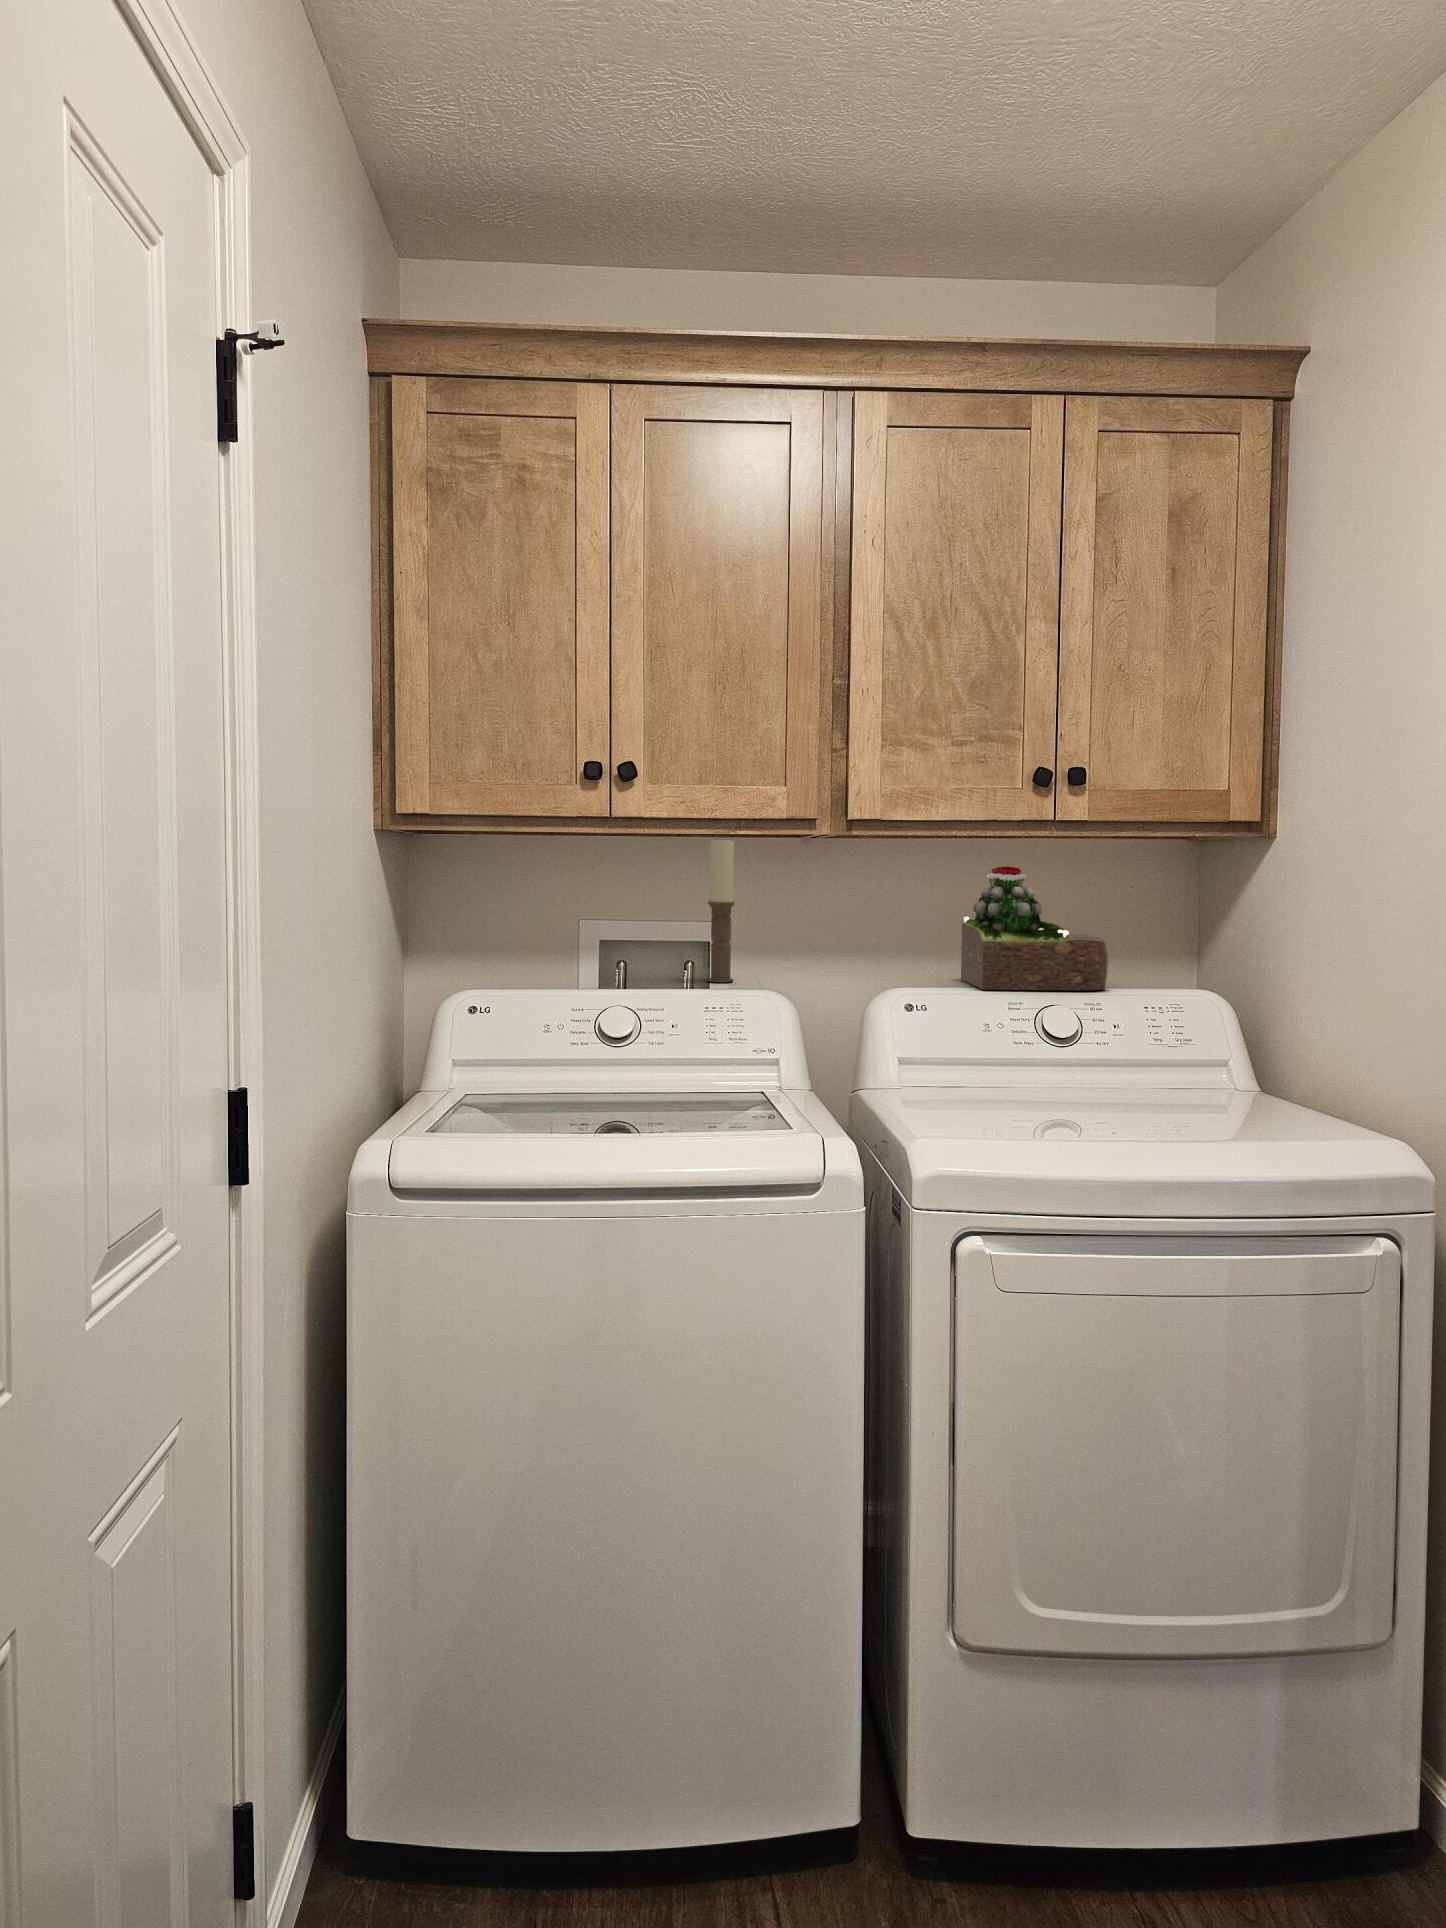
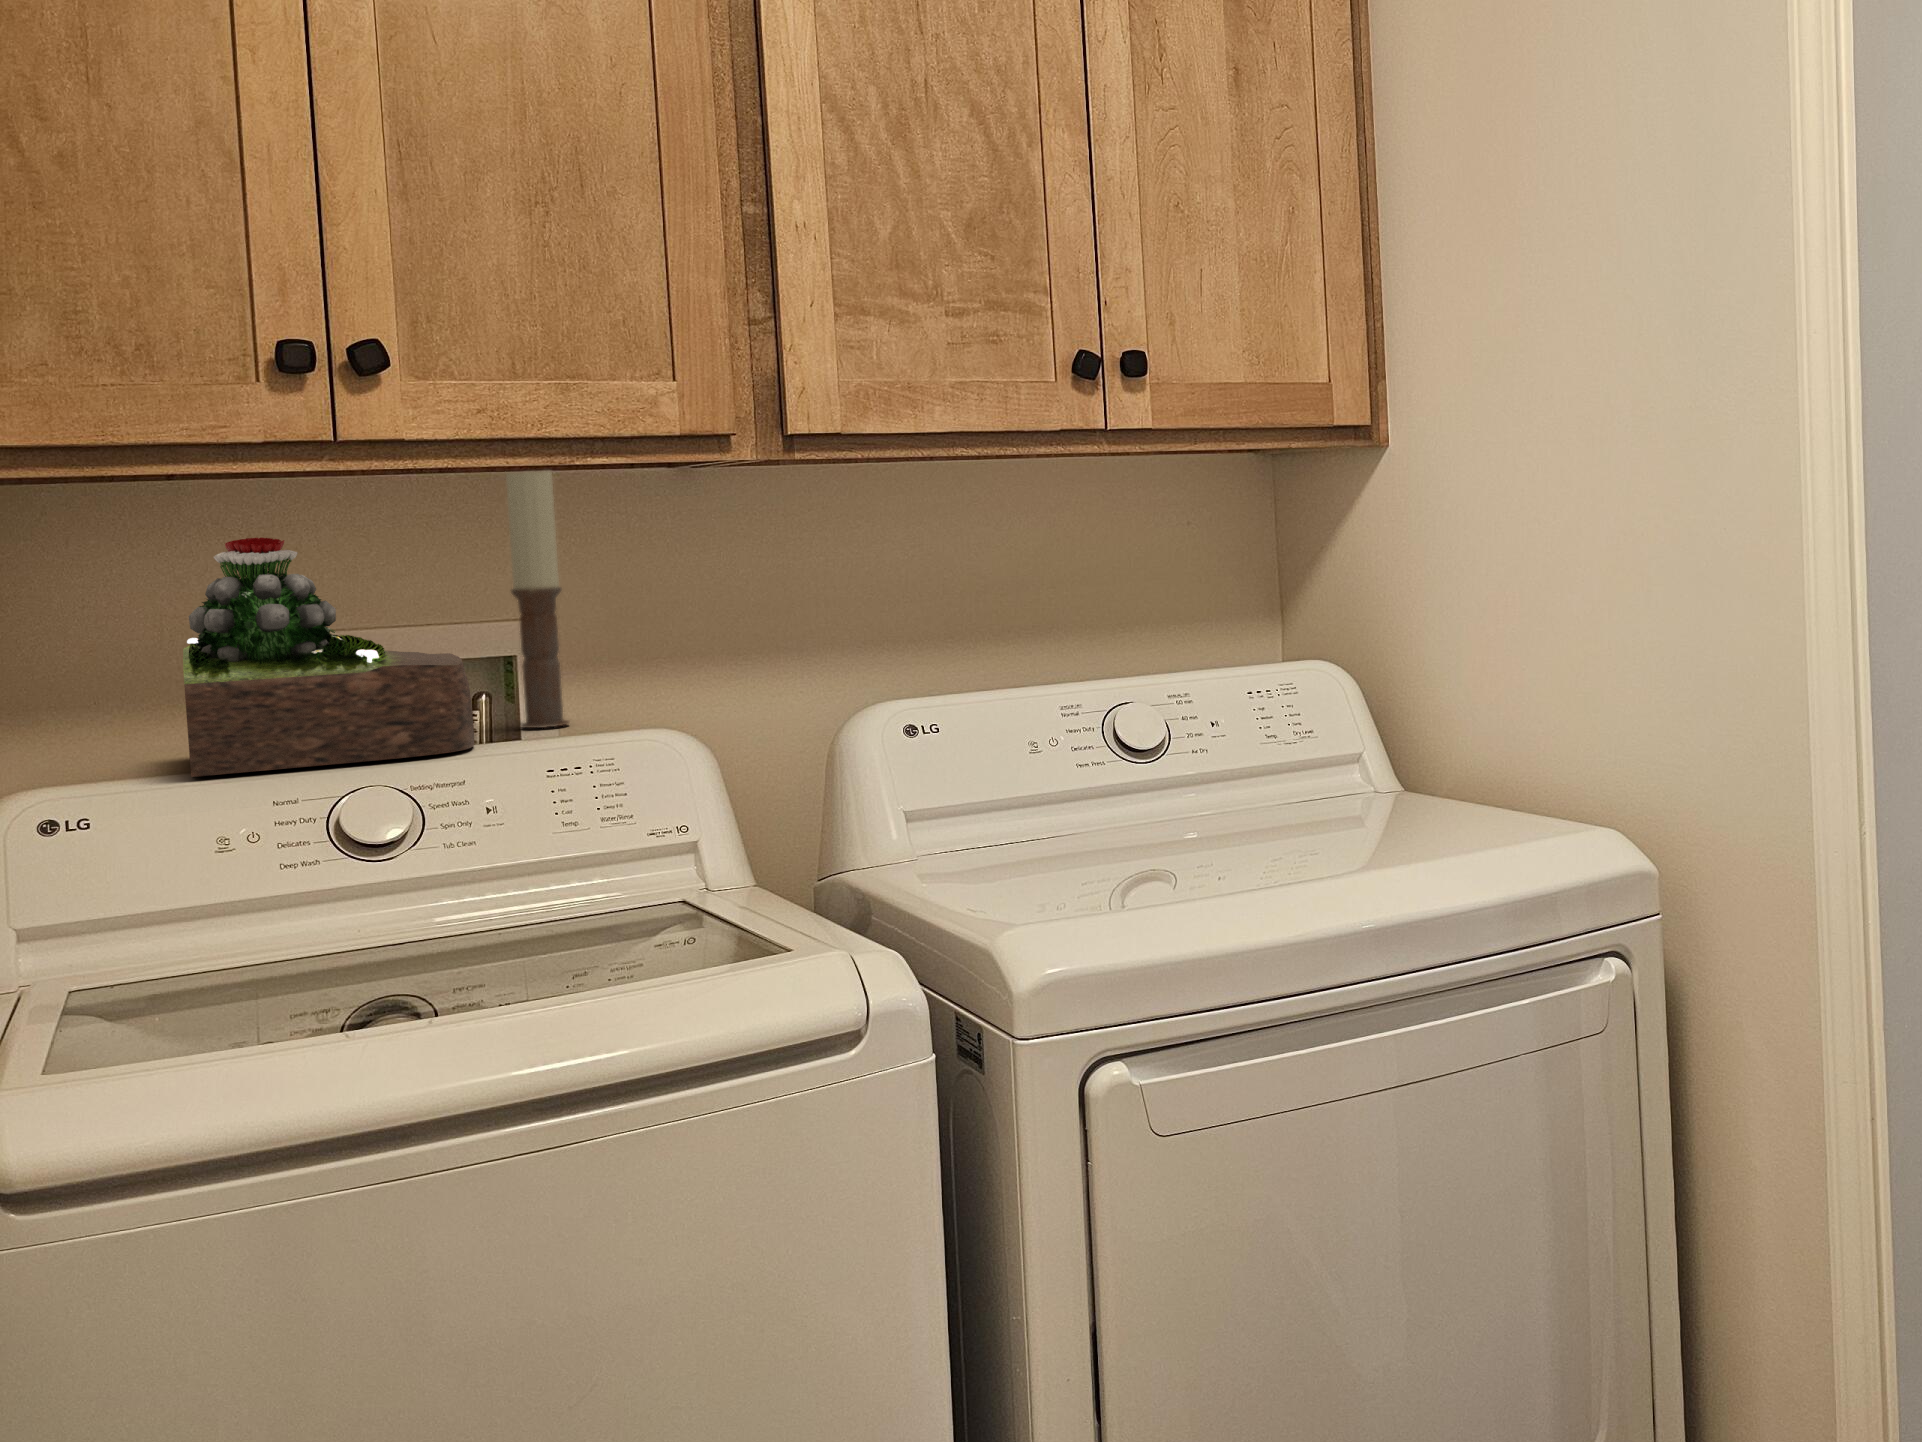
succulent plant: present [961,867,1108,990] -> present [183,538,474,777]

